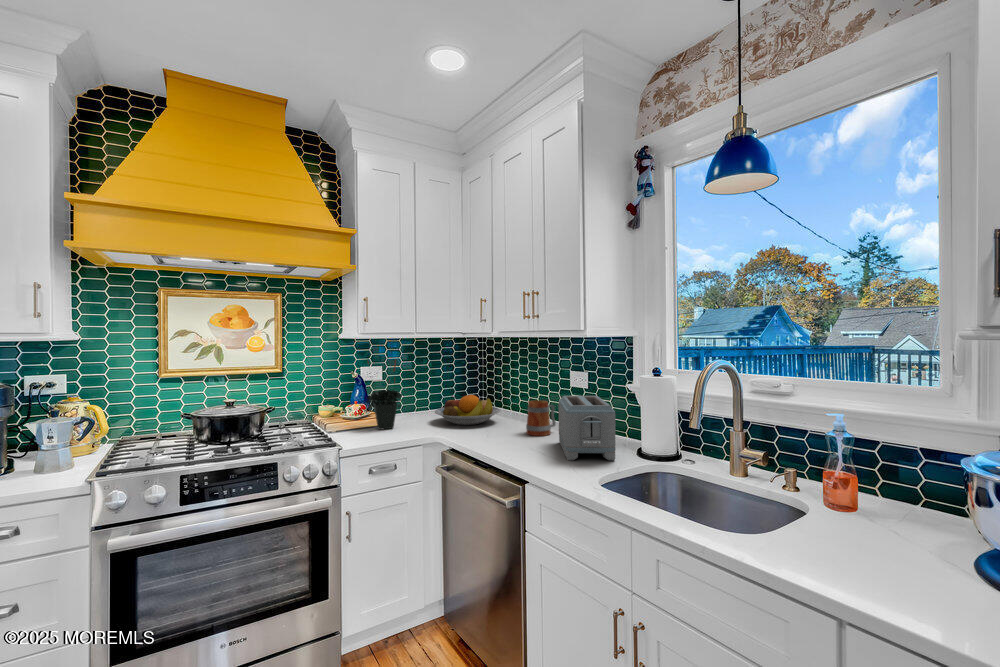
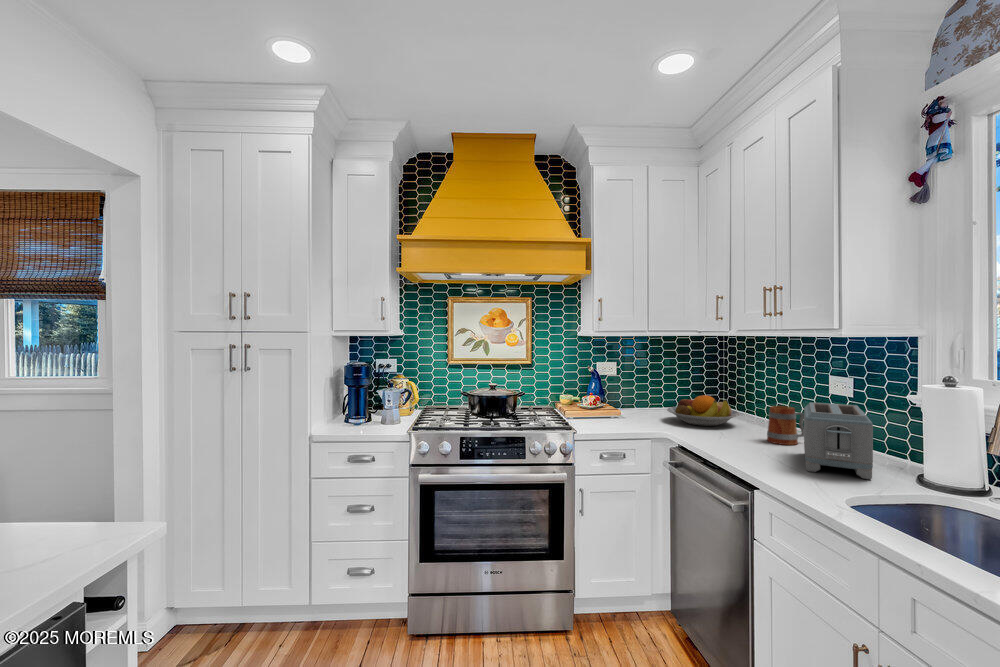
potted plant: present [366,361,403,430] -> none [600,355,635,421]

